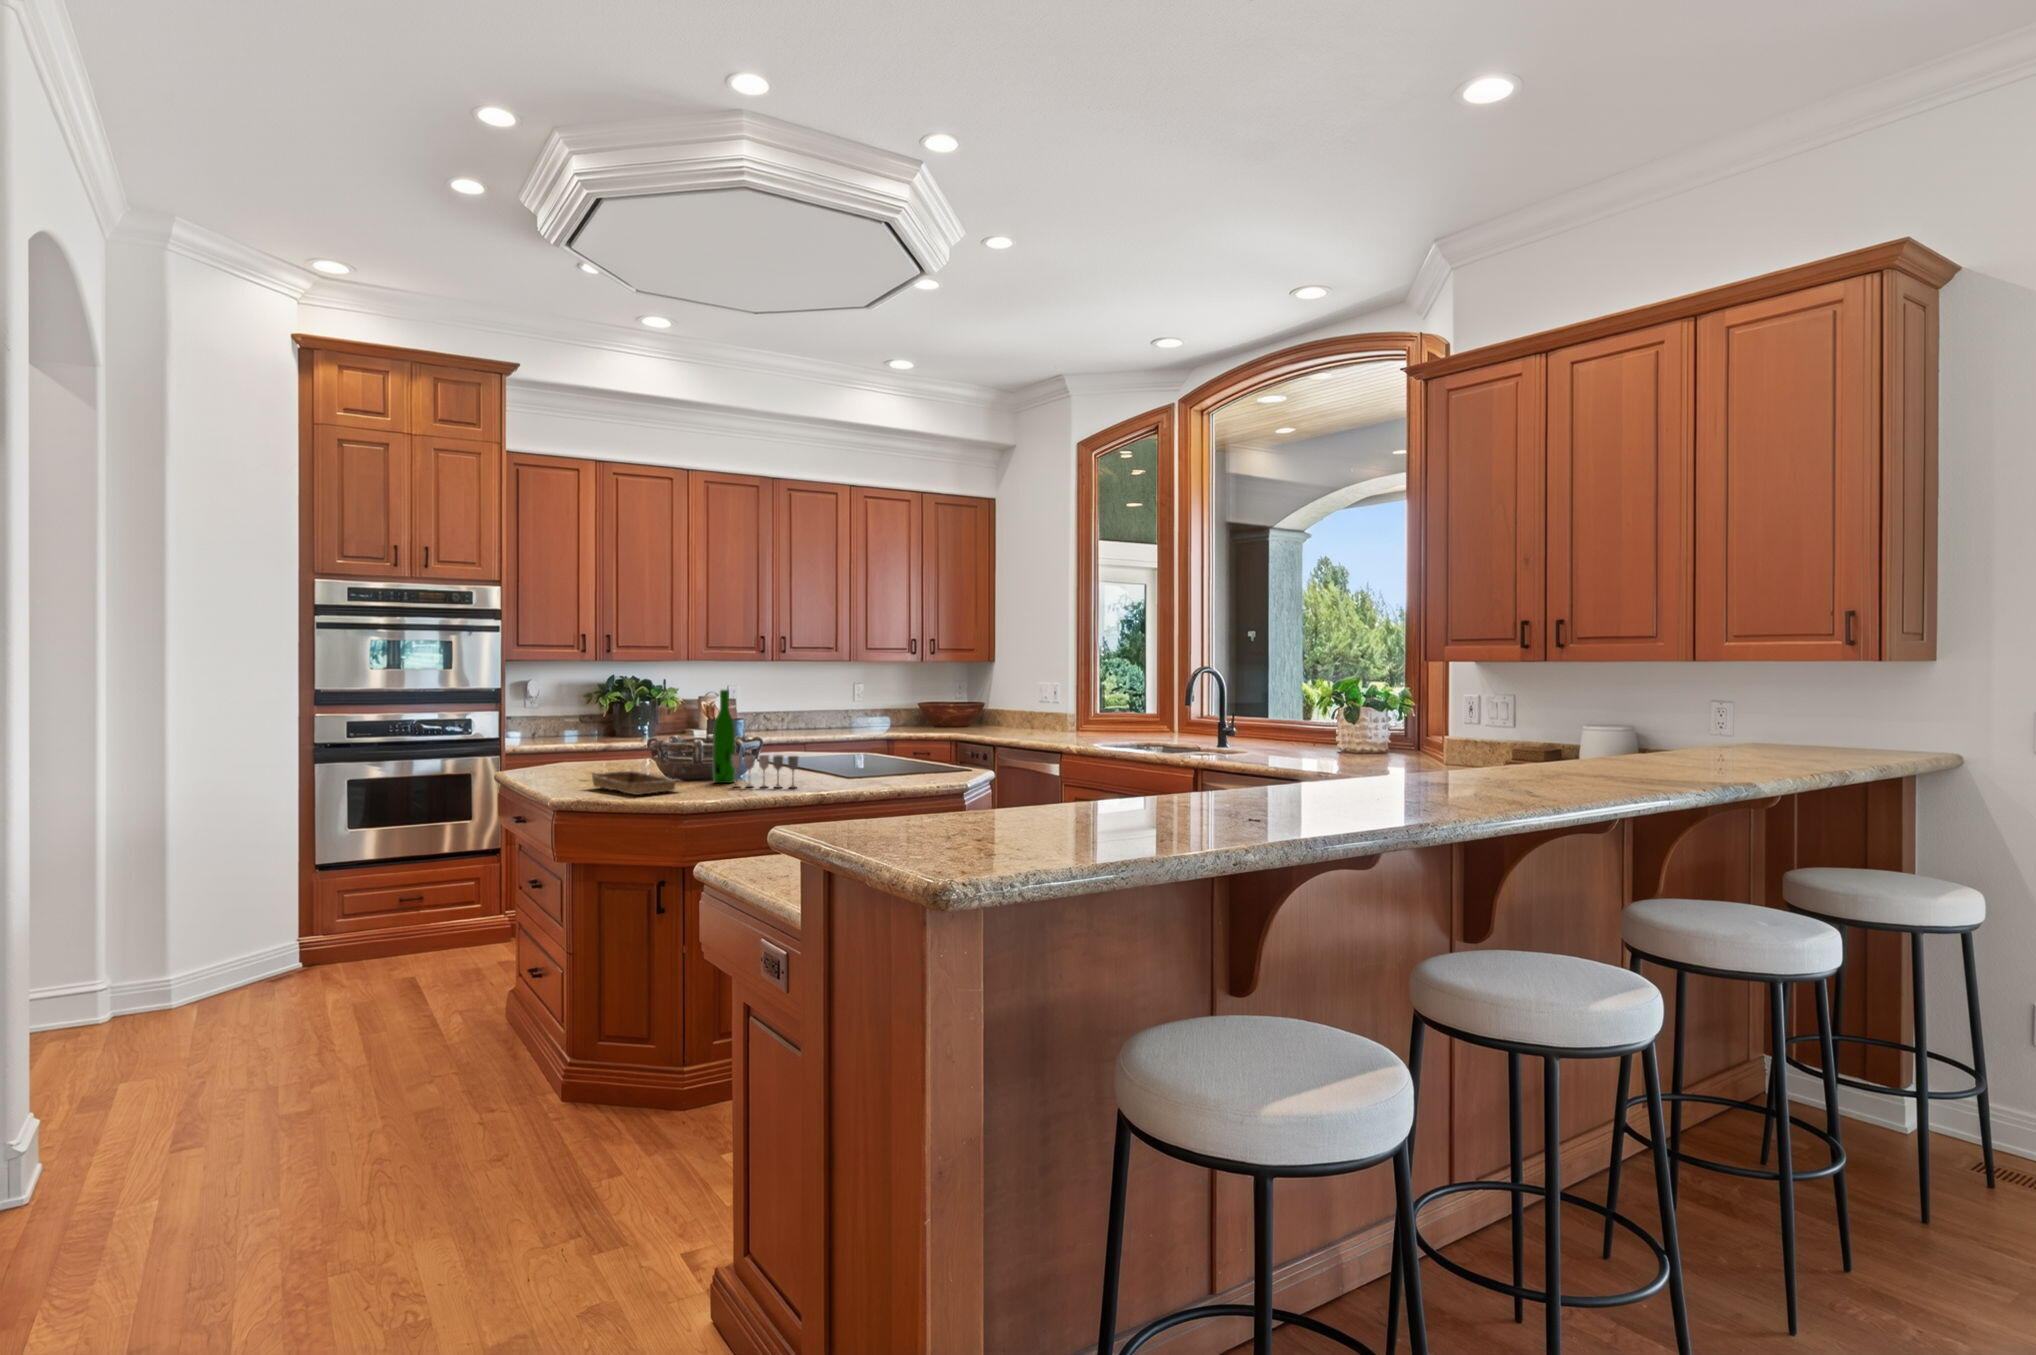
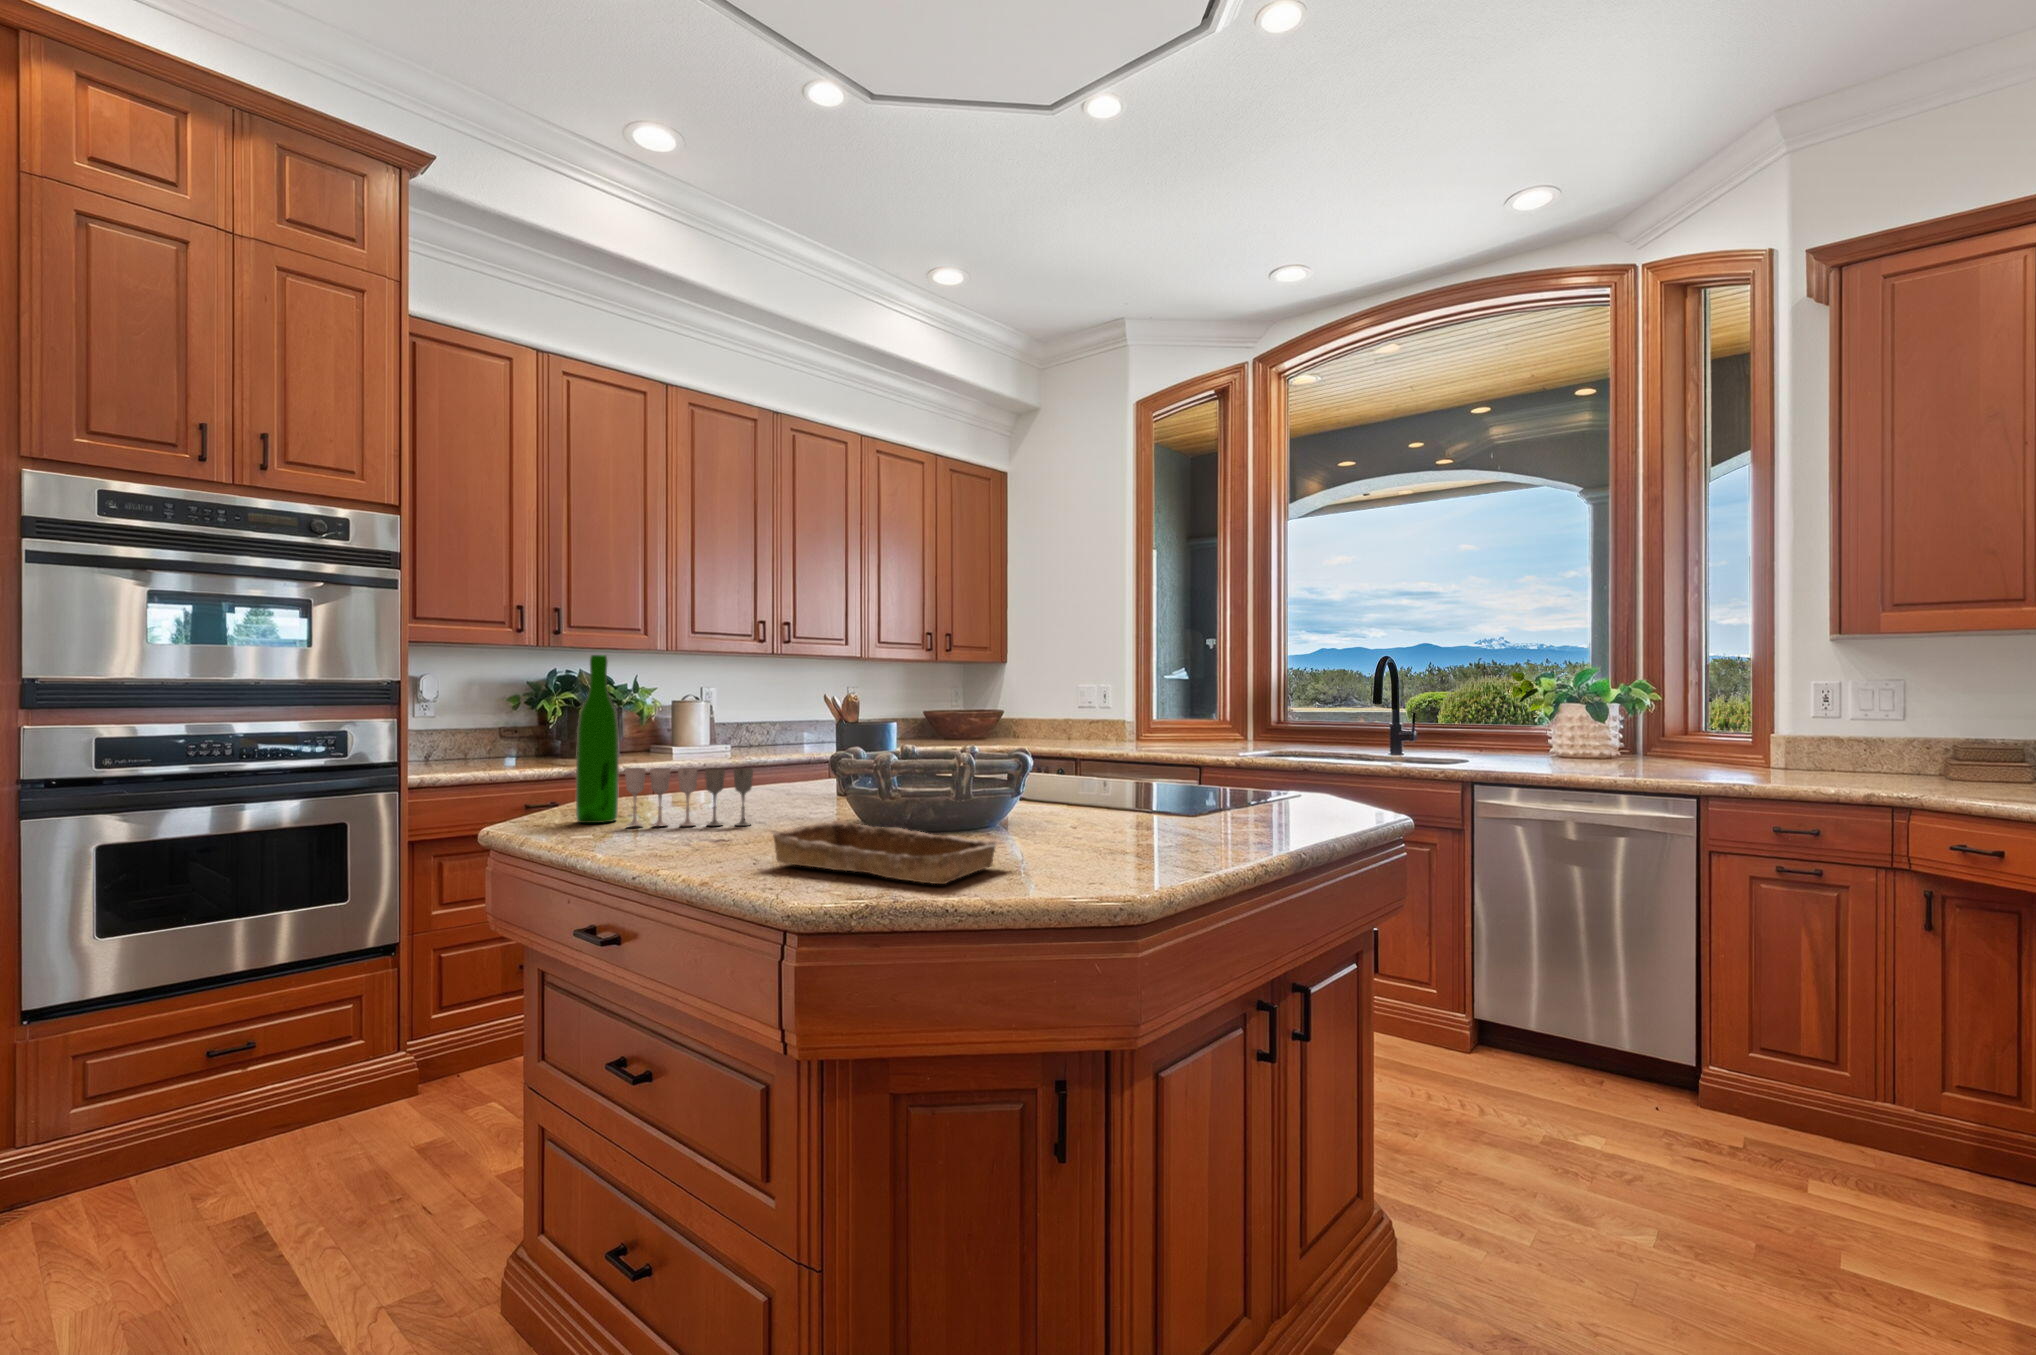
wine bottle: present [713,690,736,783] -> present [576,655,619,823]
wine glass: present [731,754,798,788] -> present [625,768,753,827]

